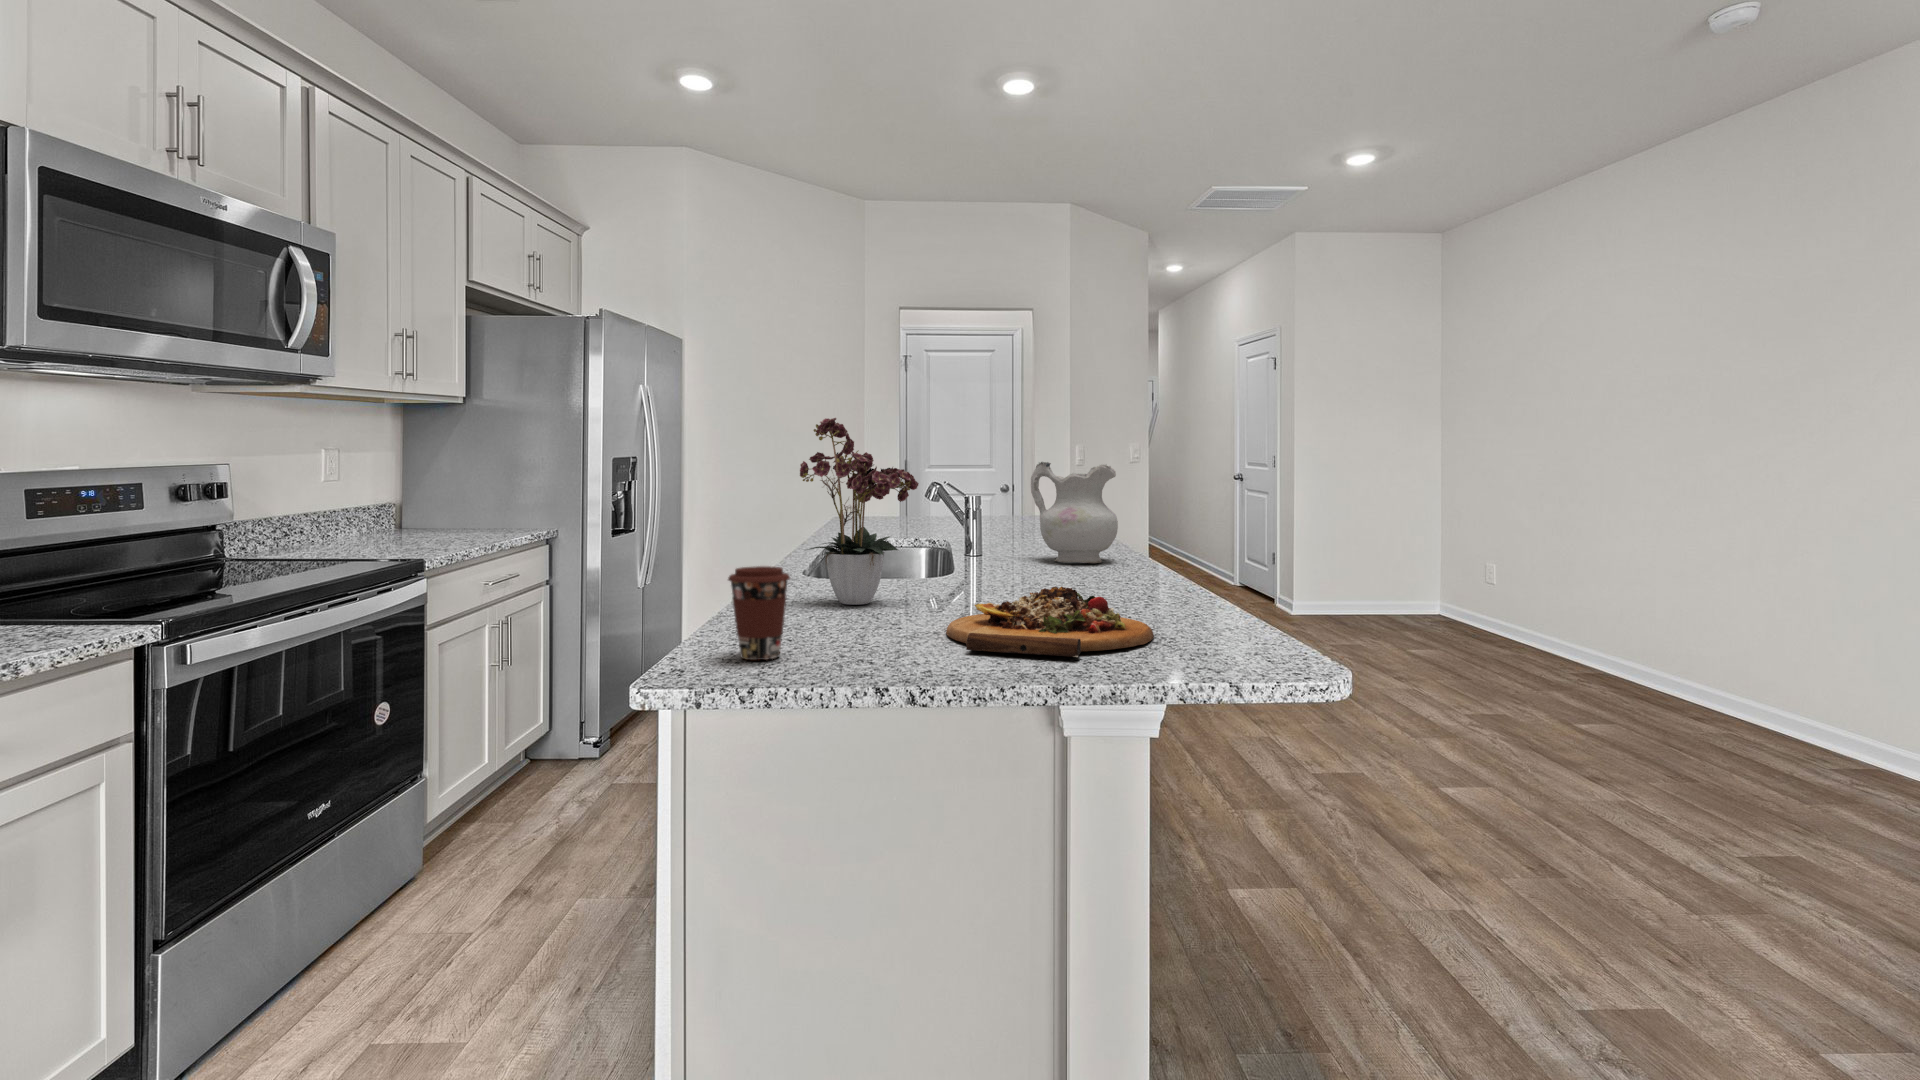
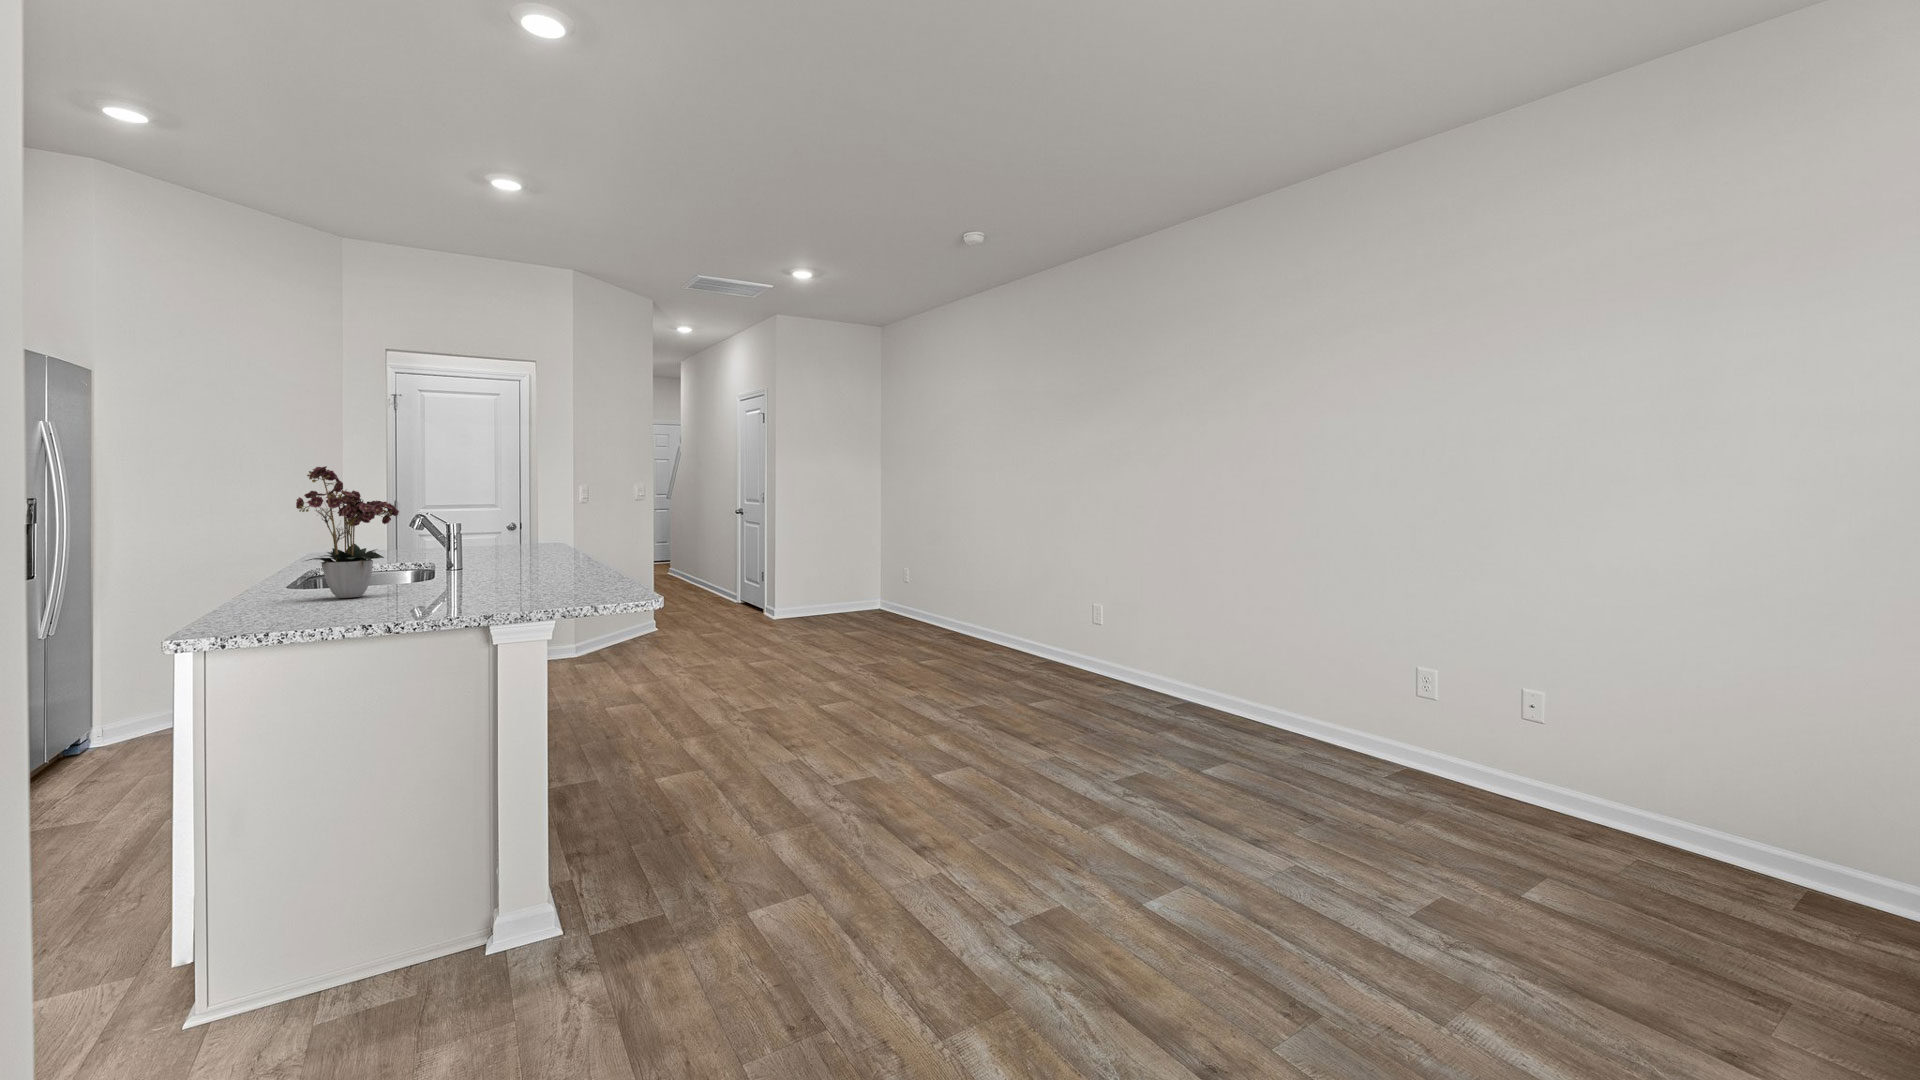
ceramic pitcher: present [1031,462,1118,563] -> none [505,498,575,569]
coffee cup: present [728,566,790,660] -> none [241,563,294,623]
cutting board: present [946,586,1154,657] -> none [420,570,566,607]

